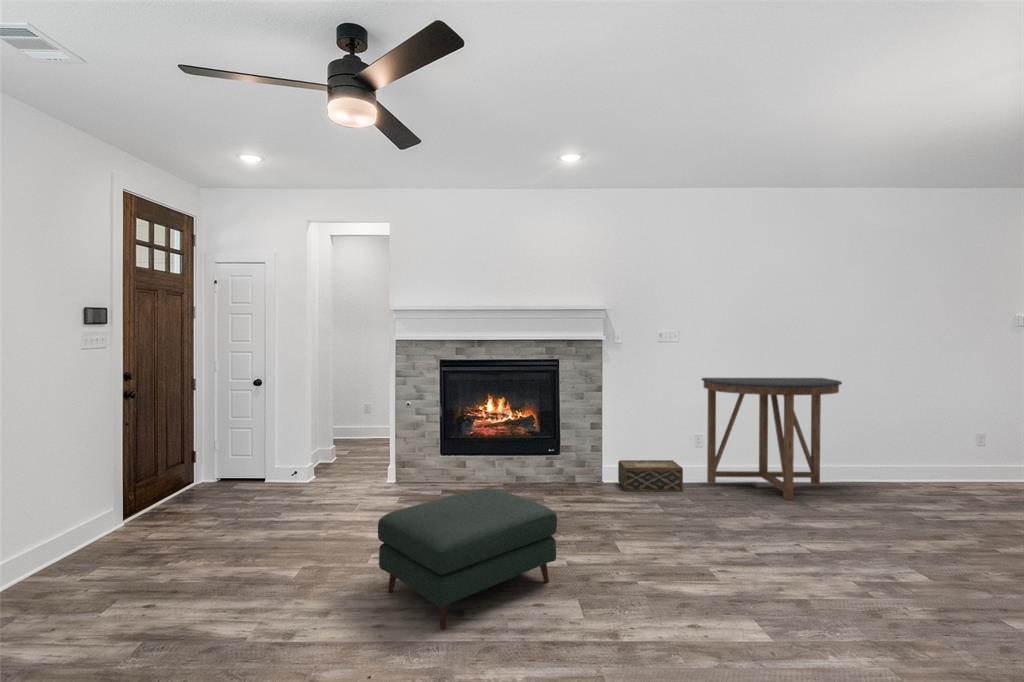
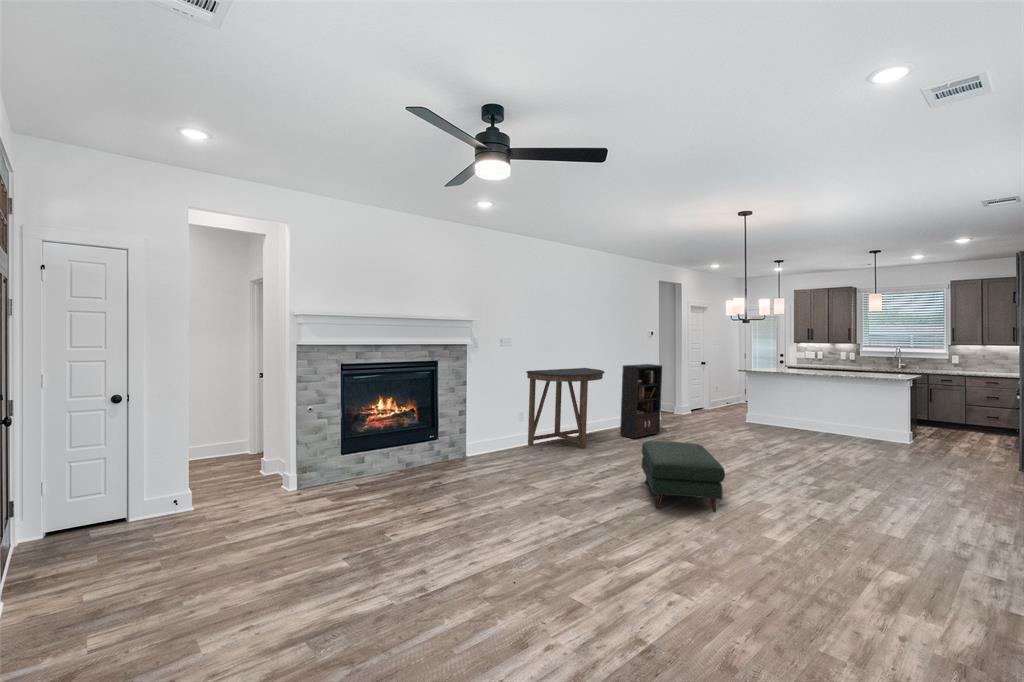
bookcase: none [892,375,989,501] -> present [620,364,662,438]
woven basket: present [618,460,683,491] -> none [477,433,524,460]
ottoman: present [378,488,557,630] -> present [641,441,725,512]

